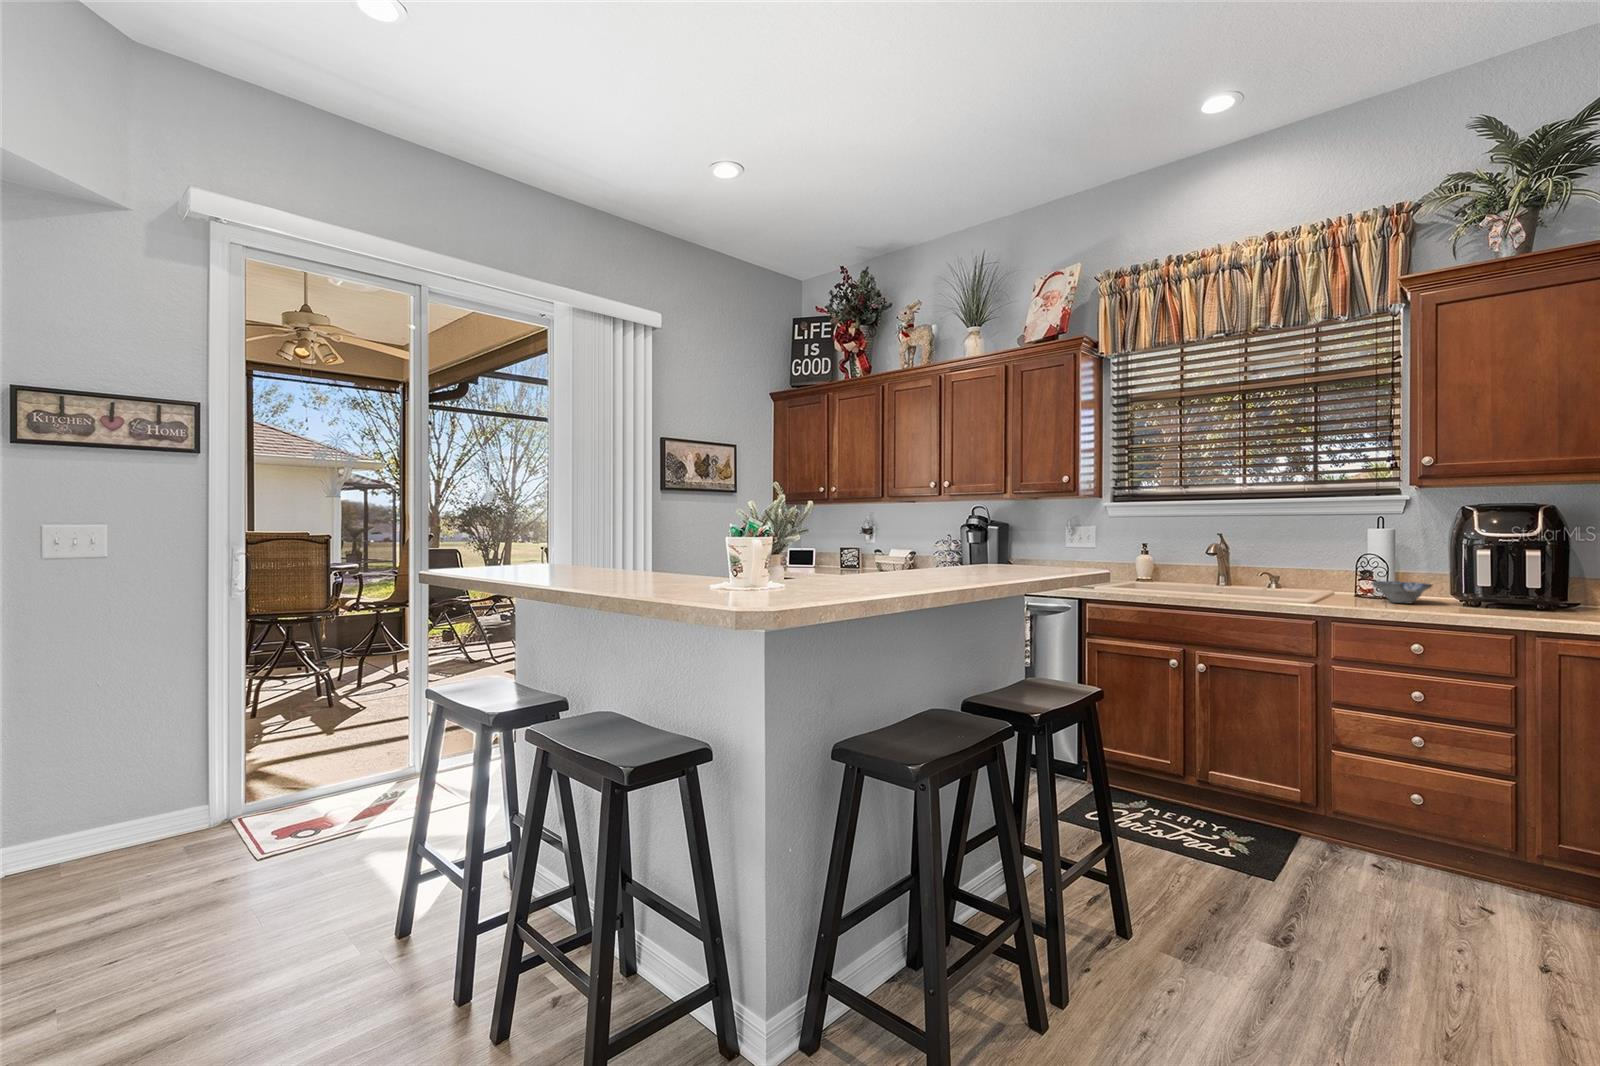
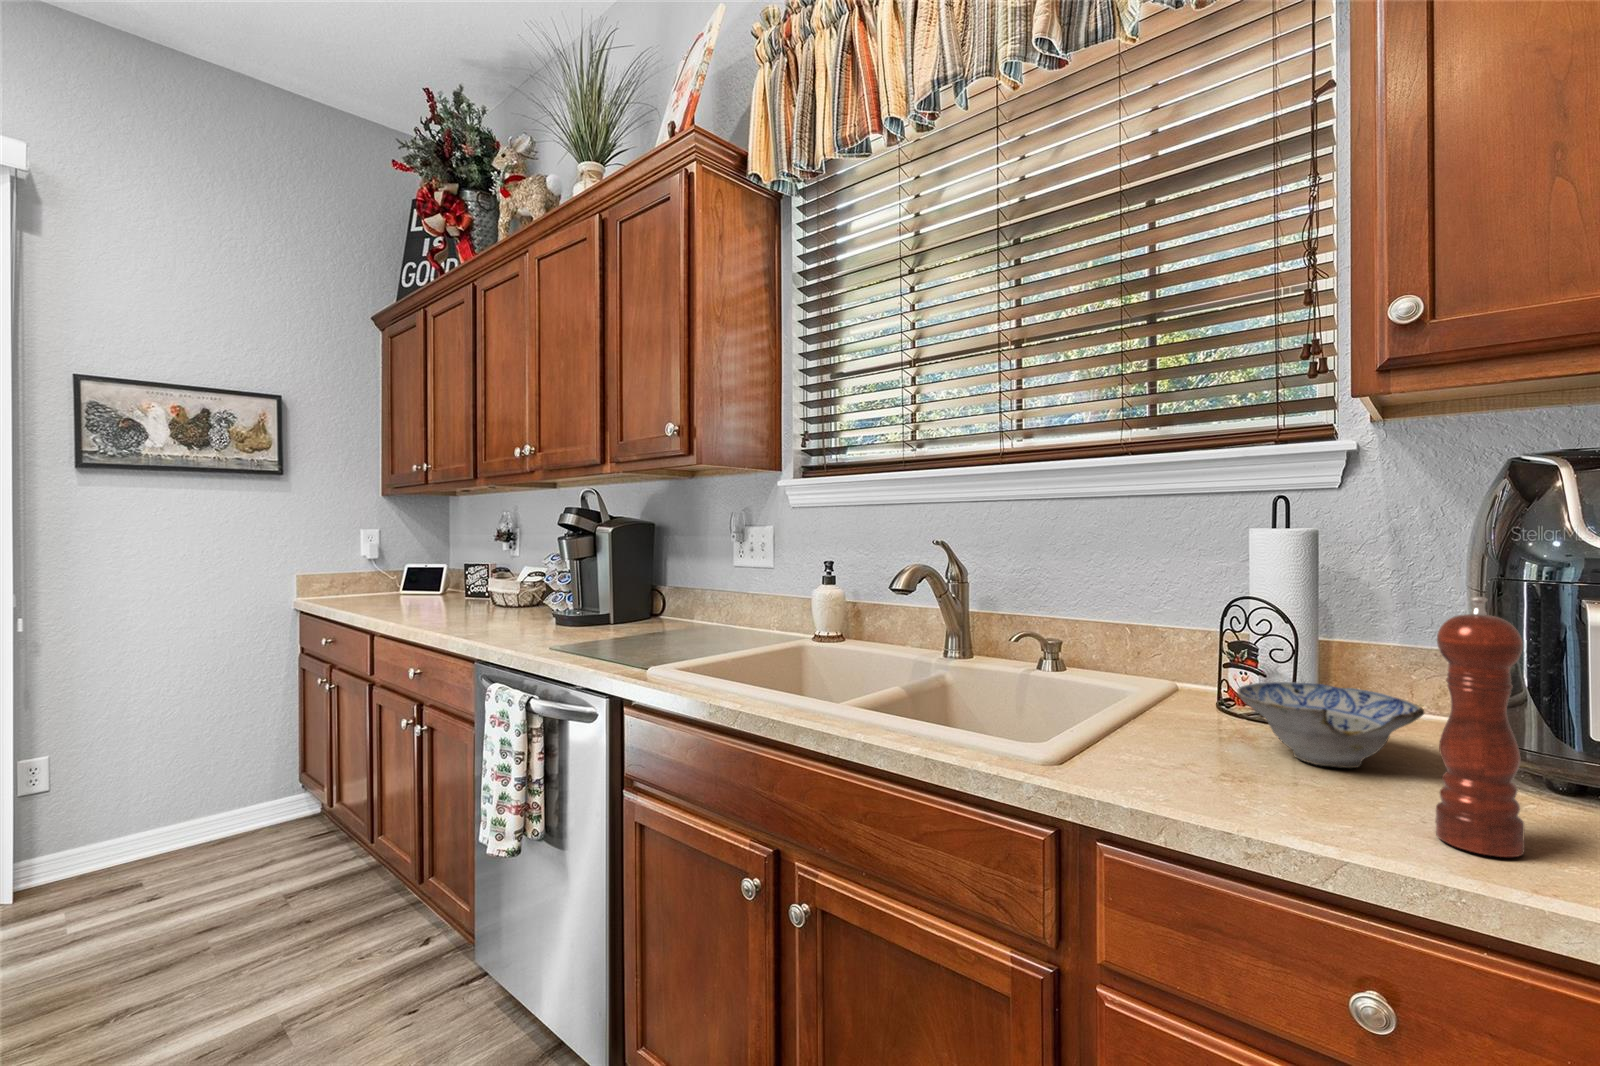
pepper mill: none [1435,548,1457,612] -> present [1436,597,1525,857]

